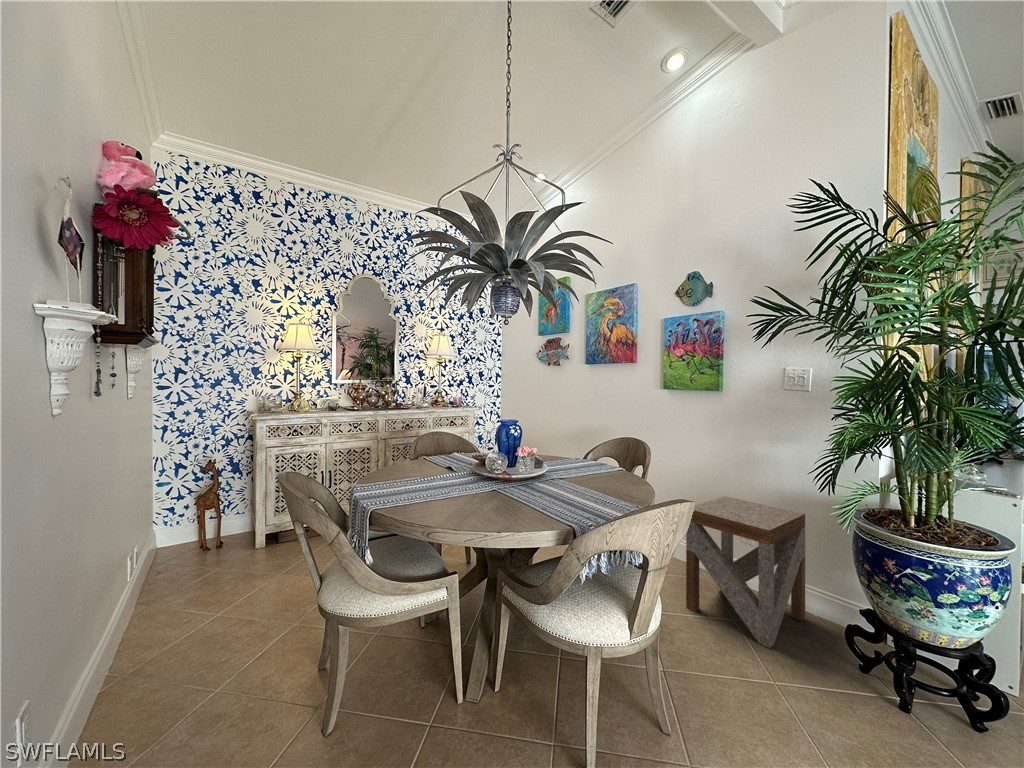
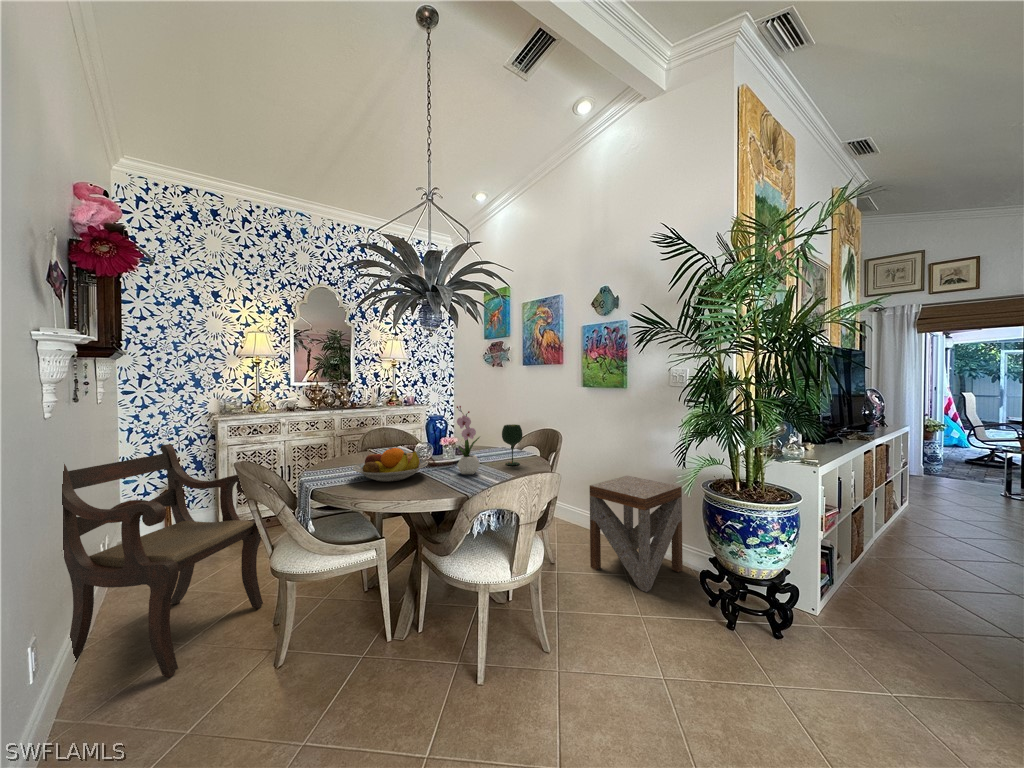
flower arrangement: none [542,409,572,496] -> present [457,406,480,474]
wine glass: none [591,433,618,484] -> present [502,424,523,465]
armchair: none [62,447,307,740] -> present [62,444,263,677]
fruit bowl: none [419,460,508,503] -> present [353,448,428,482]

